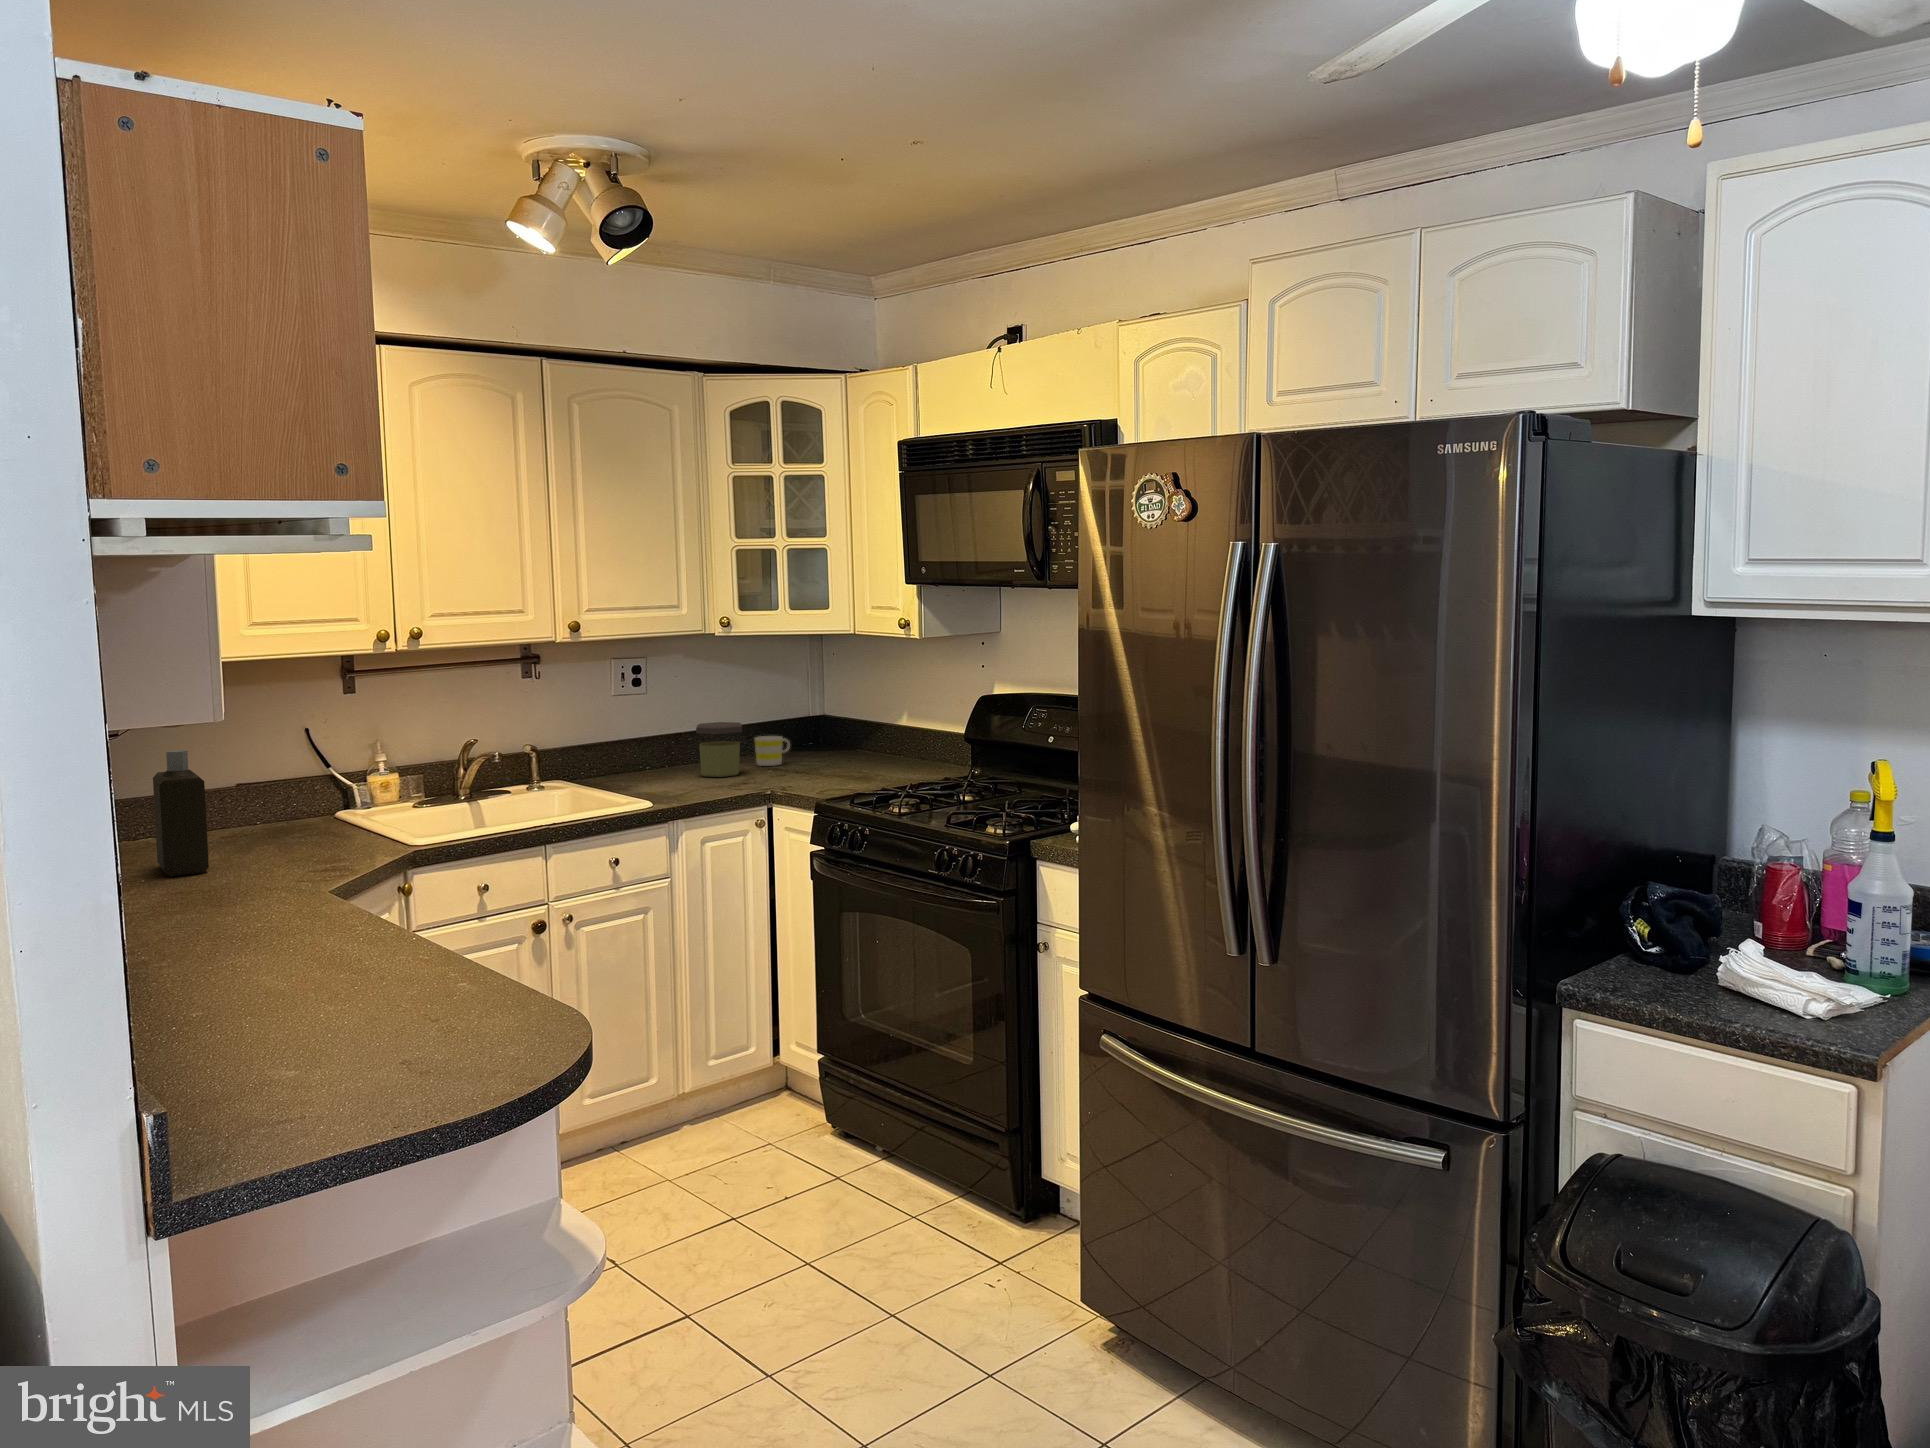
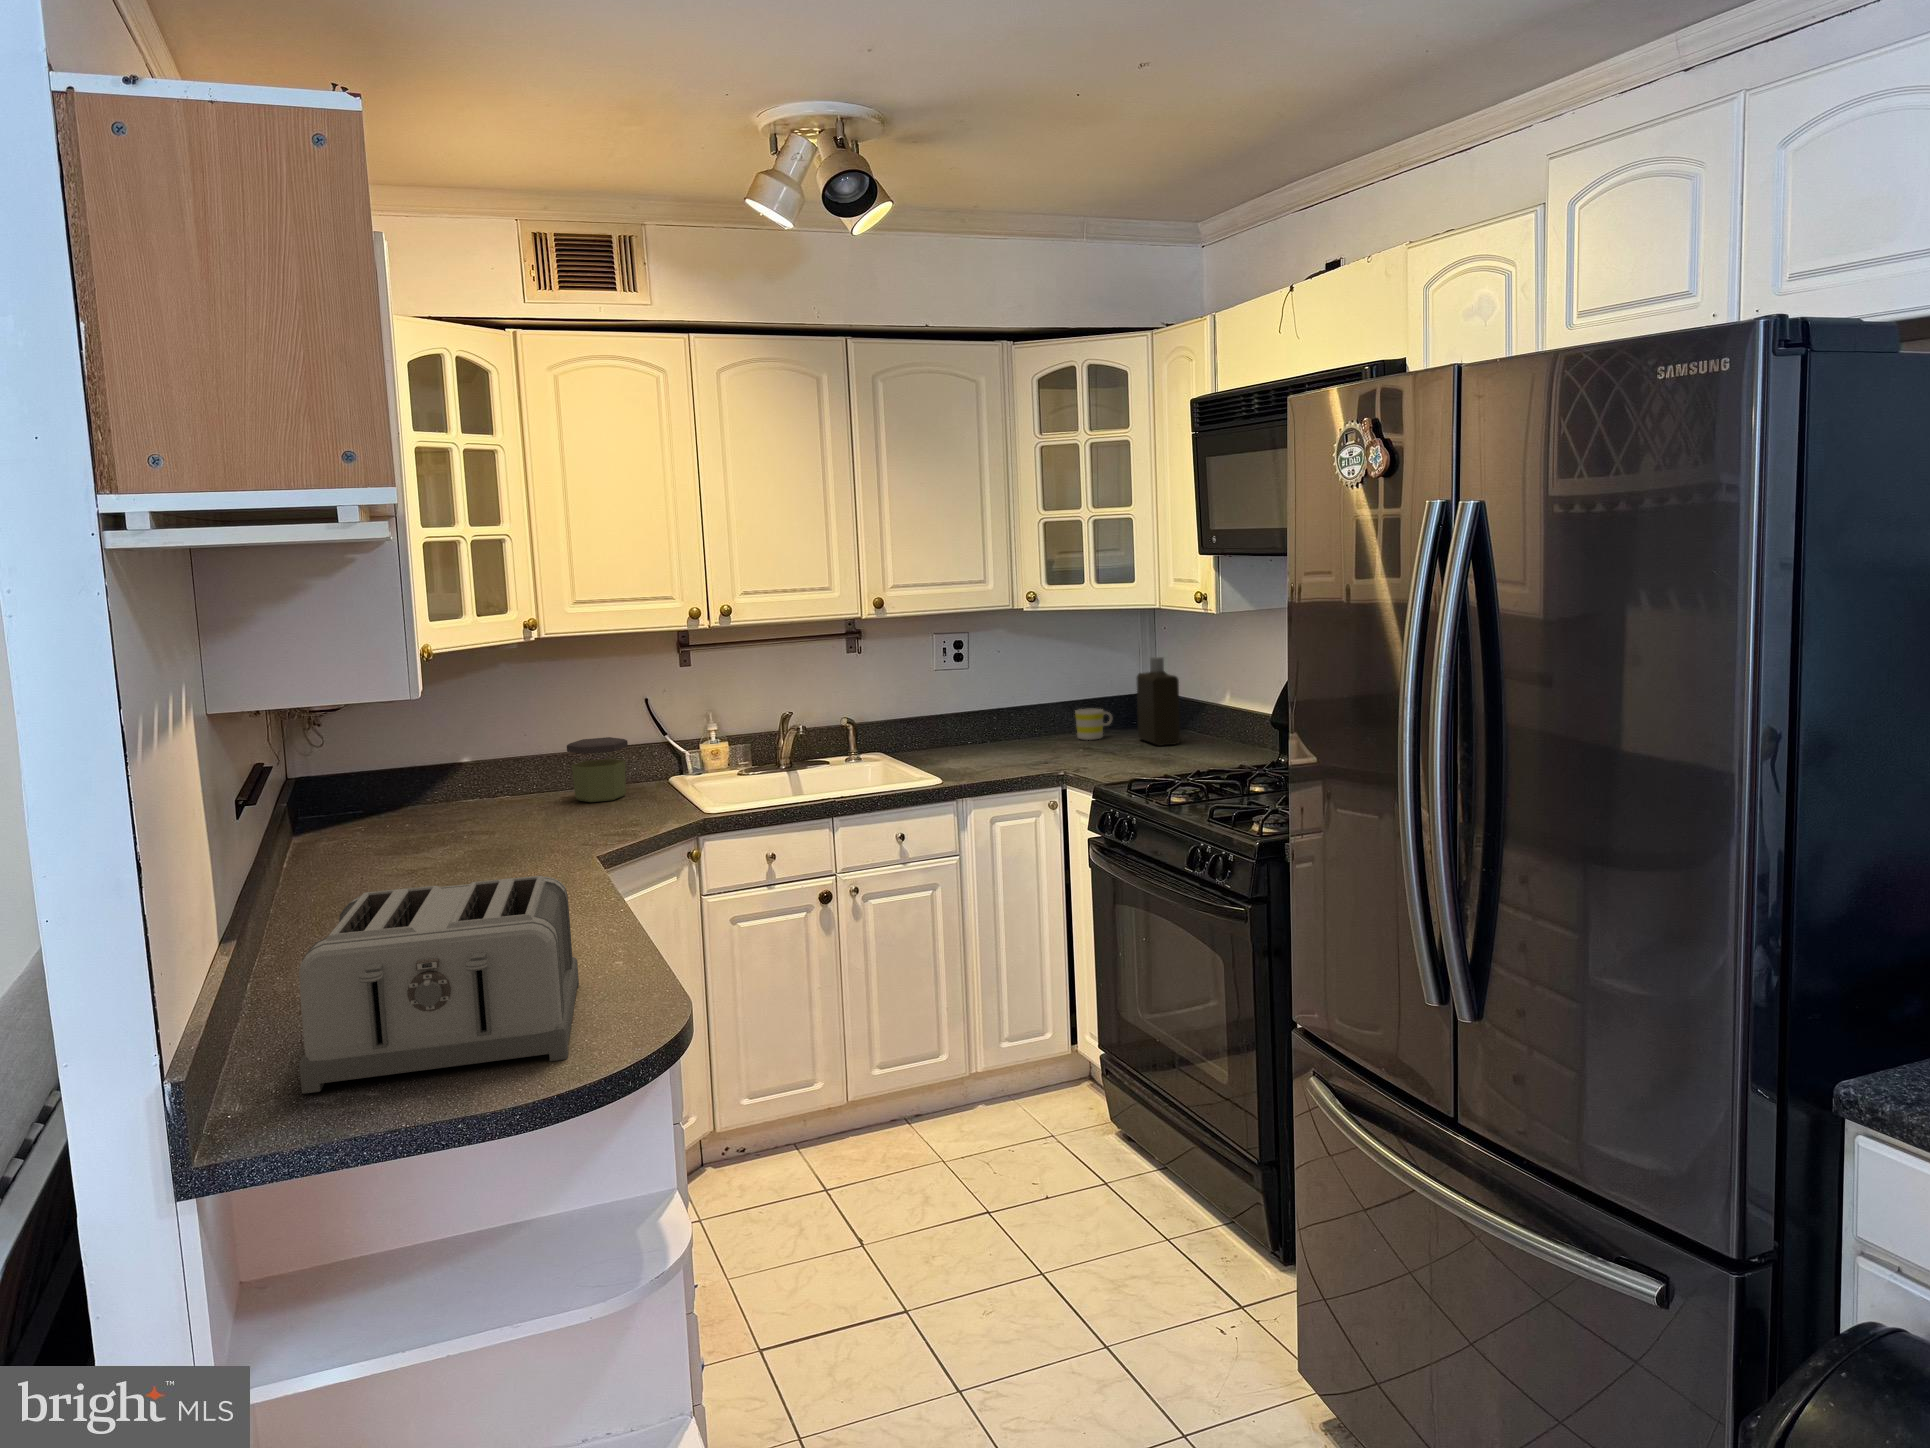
jar: present [696,722,742,777] -> present [567,737,628,802]
bottle: present [153,750,209,877] -> present [1136,657,1180,746]
toaster: none [203,875,500,1090] -> present [299,876,579,1093]

